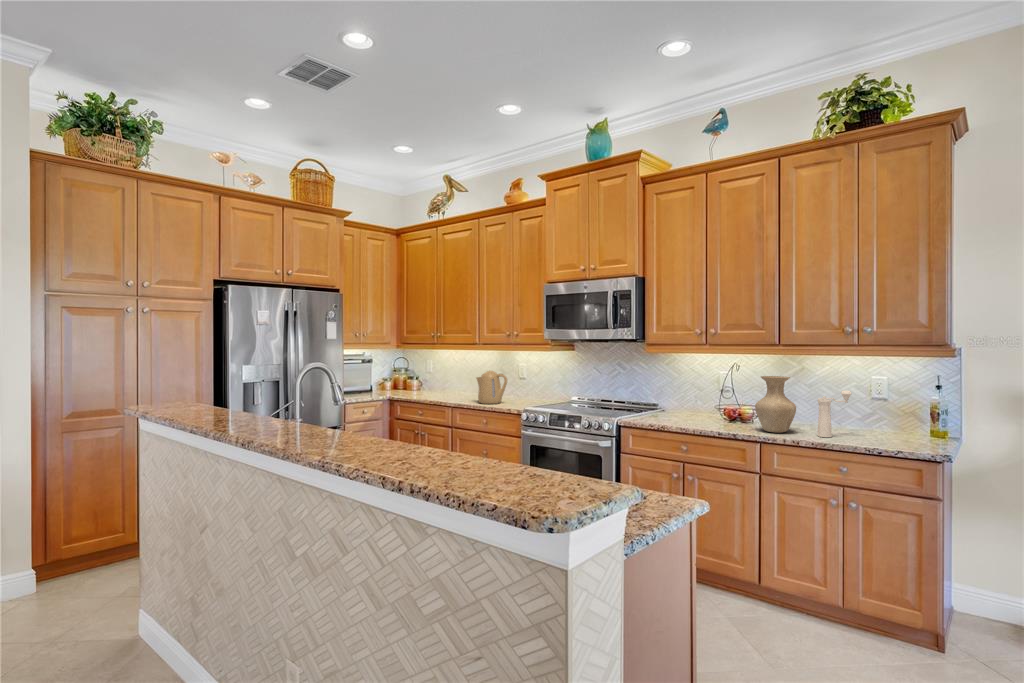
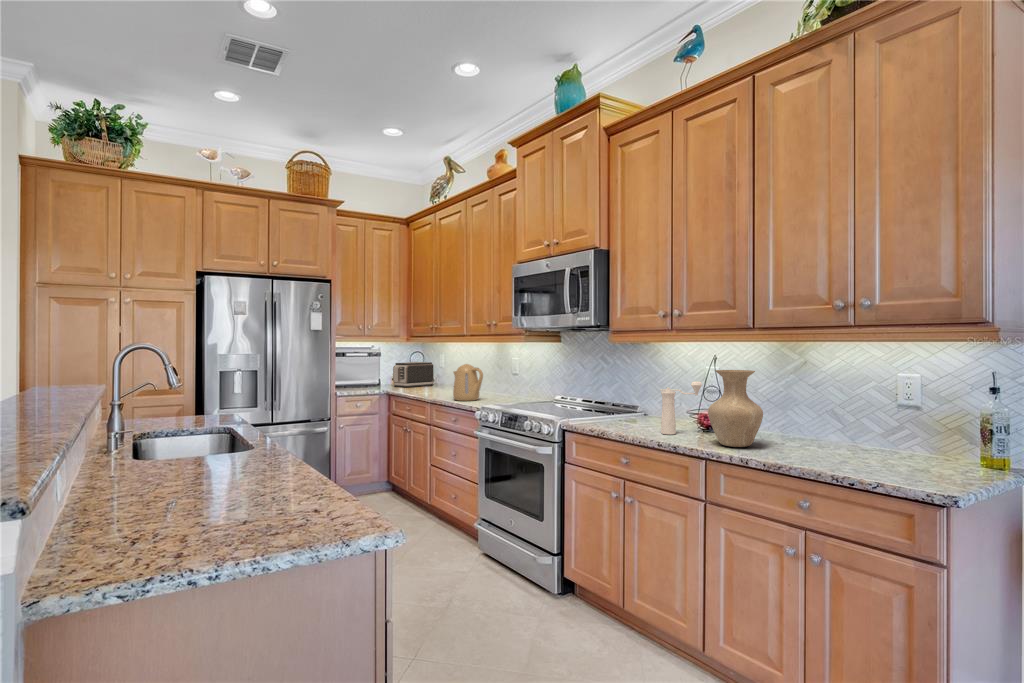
toaster: none [384,367,421,392] -> present [393,362,433,387]
pepper mill: present [818,391,852,437] -> present [660,381,702,435]

